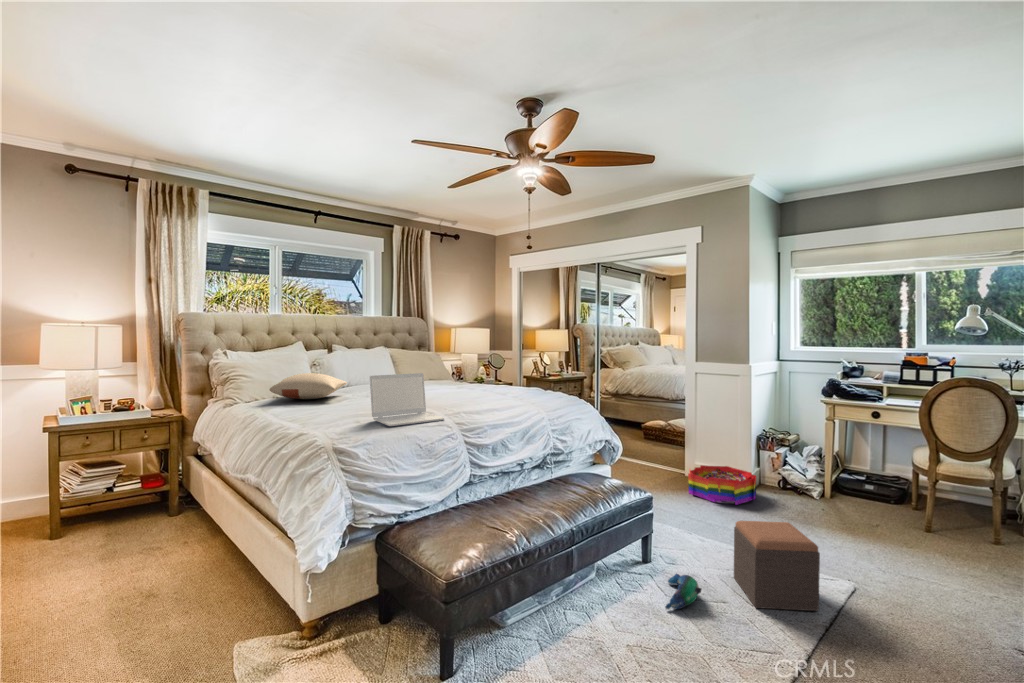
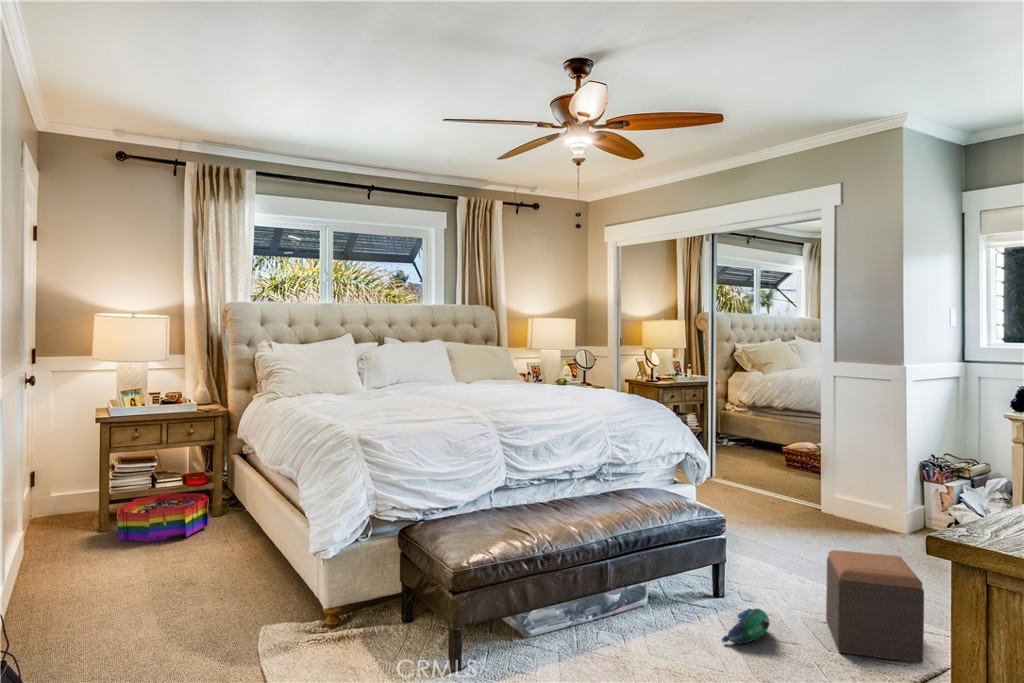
pillow: present [269,373,347,399] -> none [309,367,394,395]
laptop: present [370,373,444,426] -> none [402,364,480,419]
storage bin: present [688,465,756,505] -> present [117,493,209,541]

